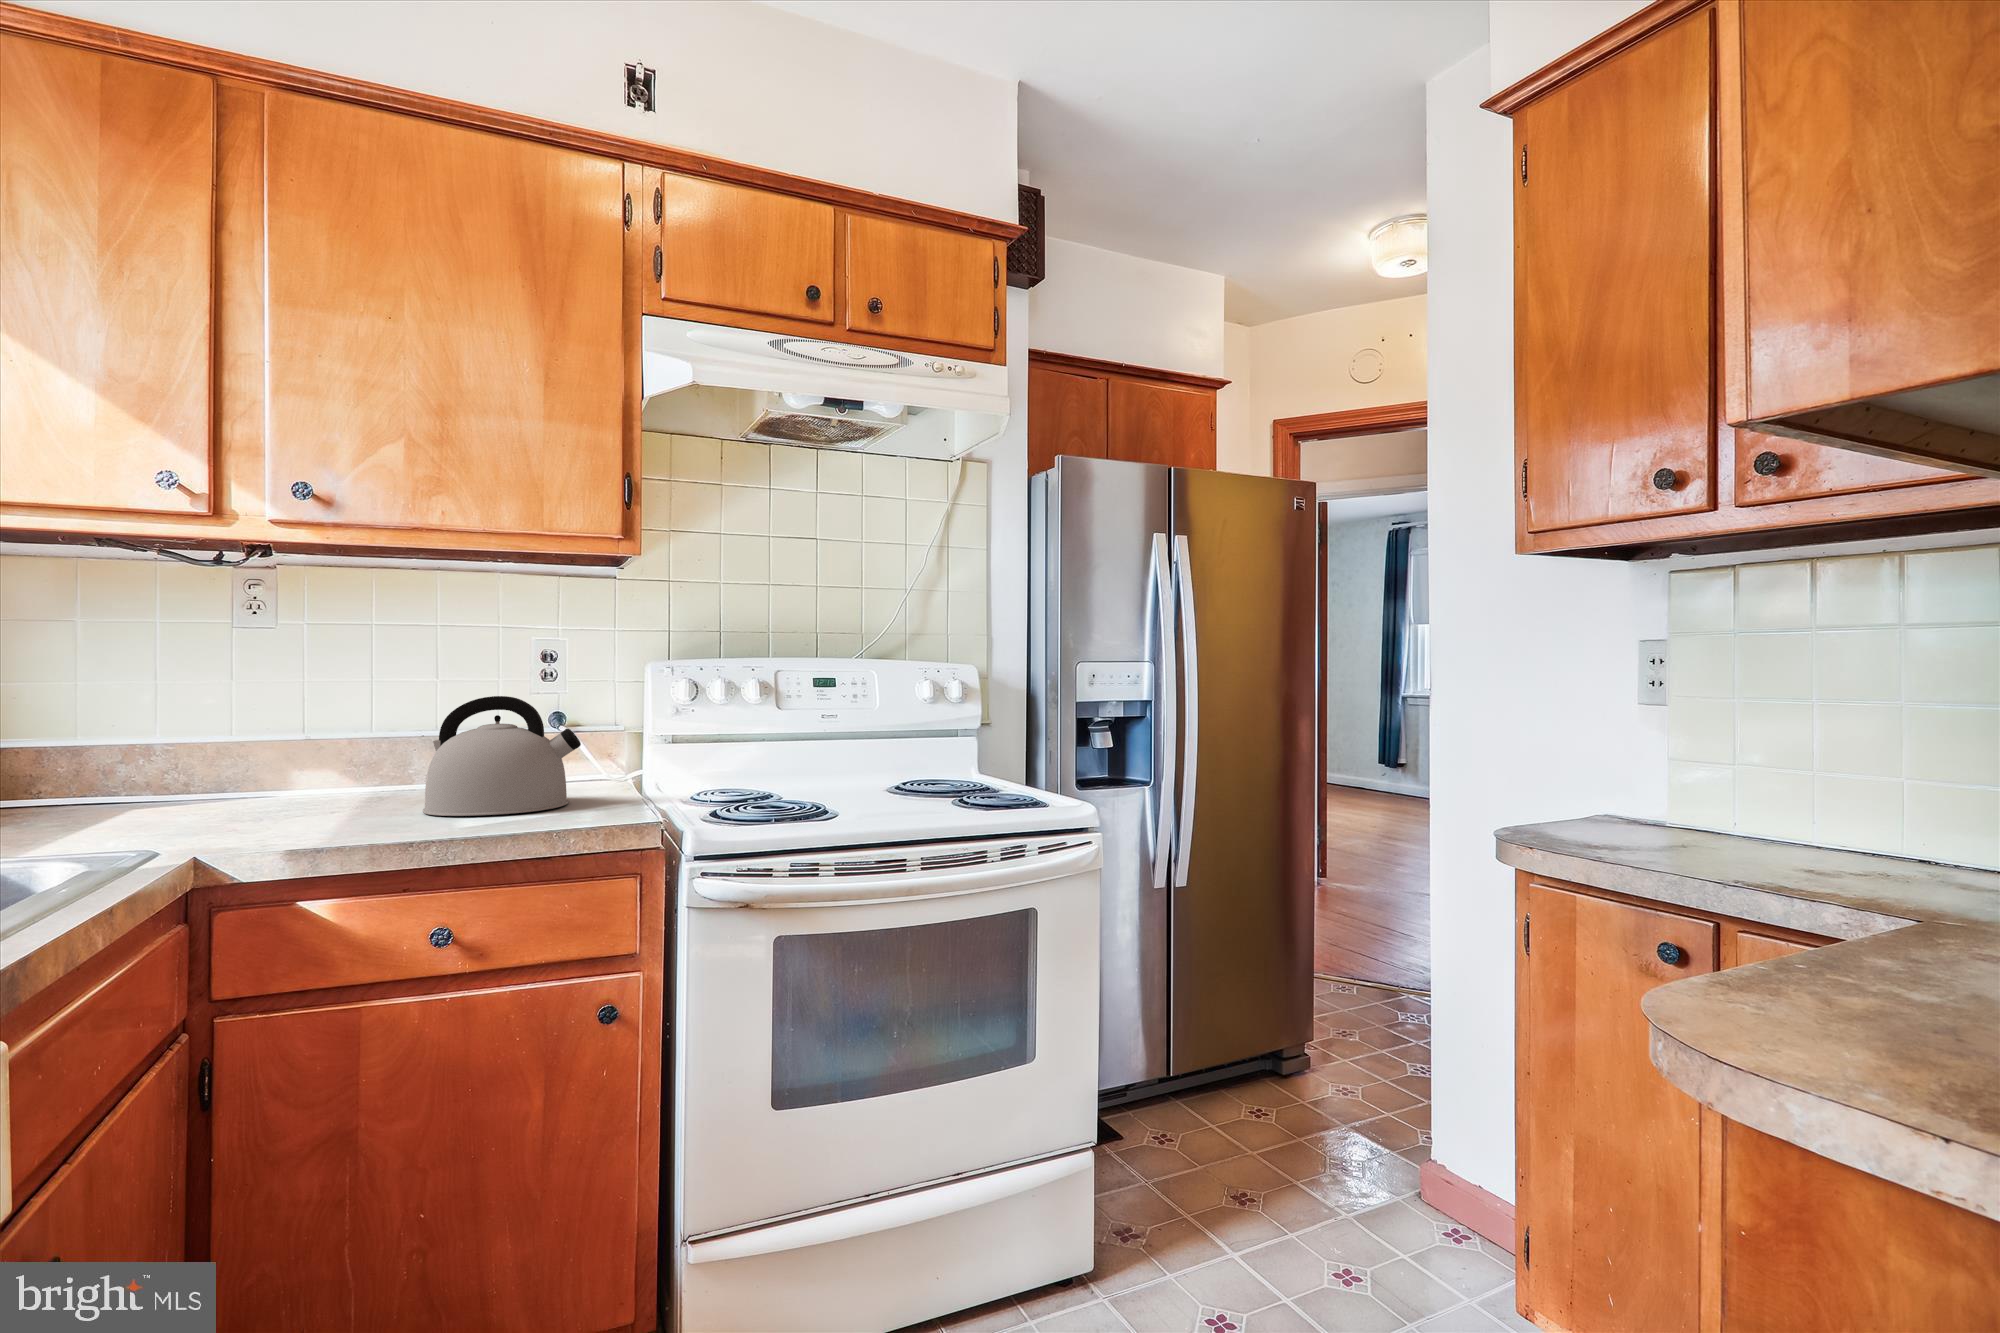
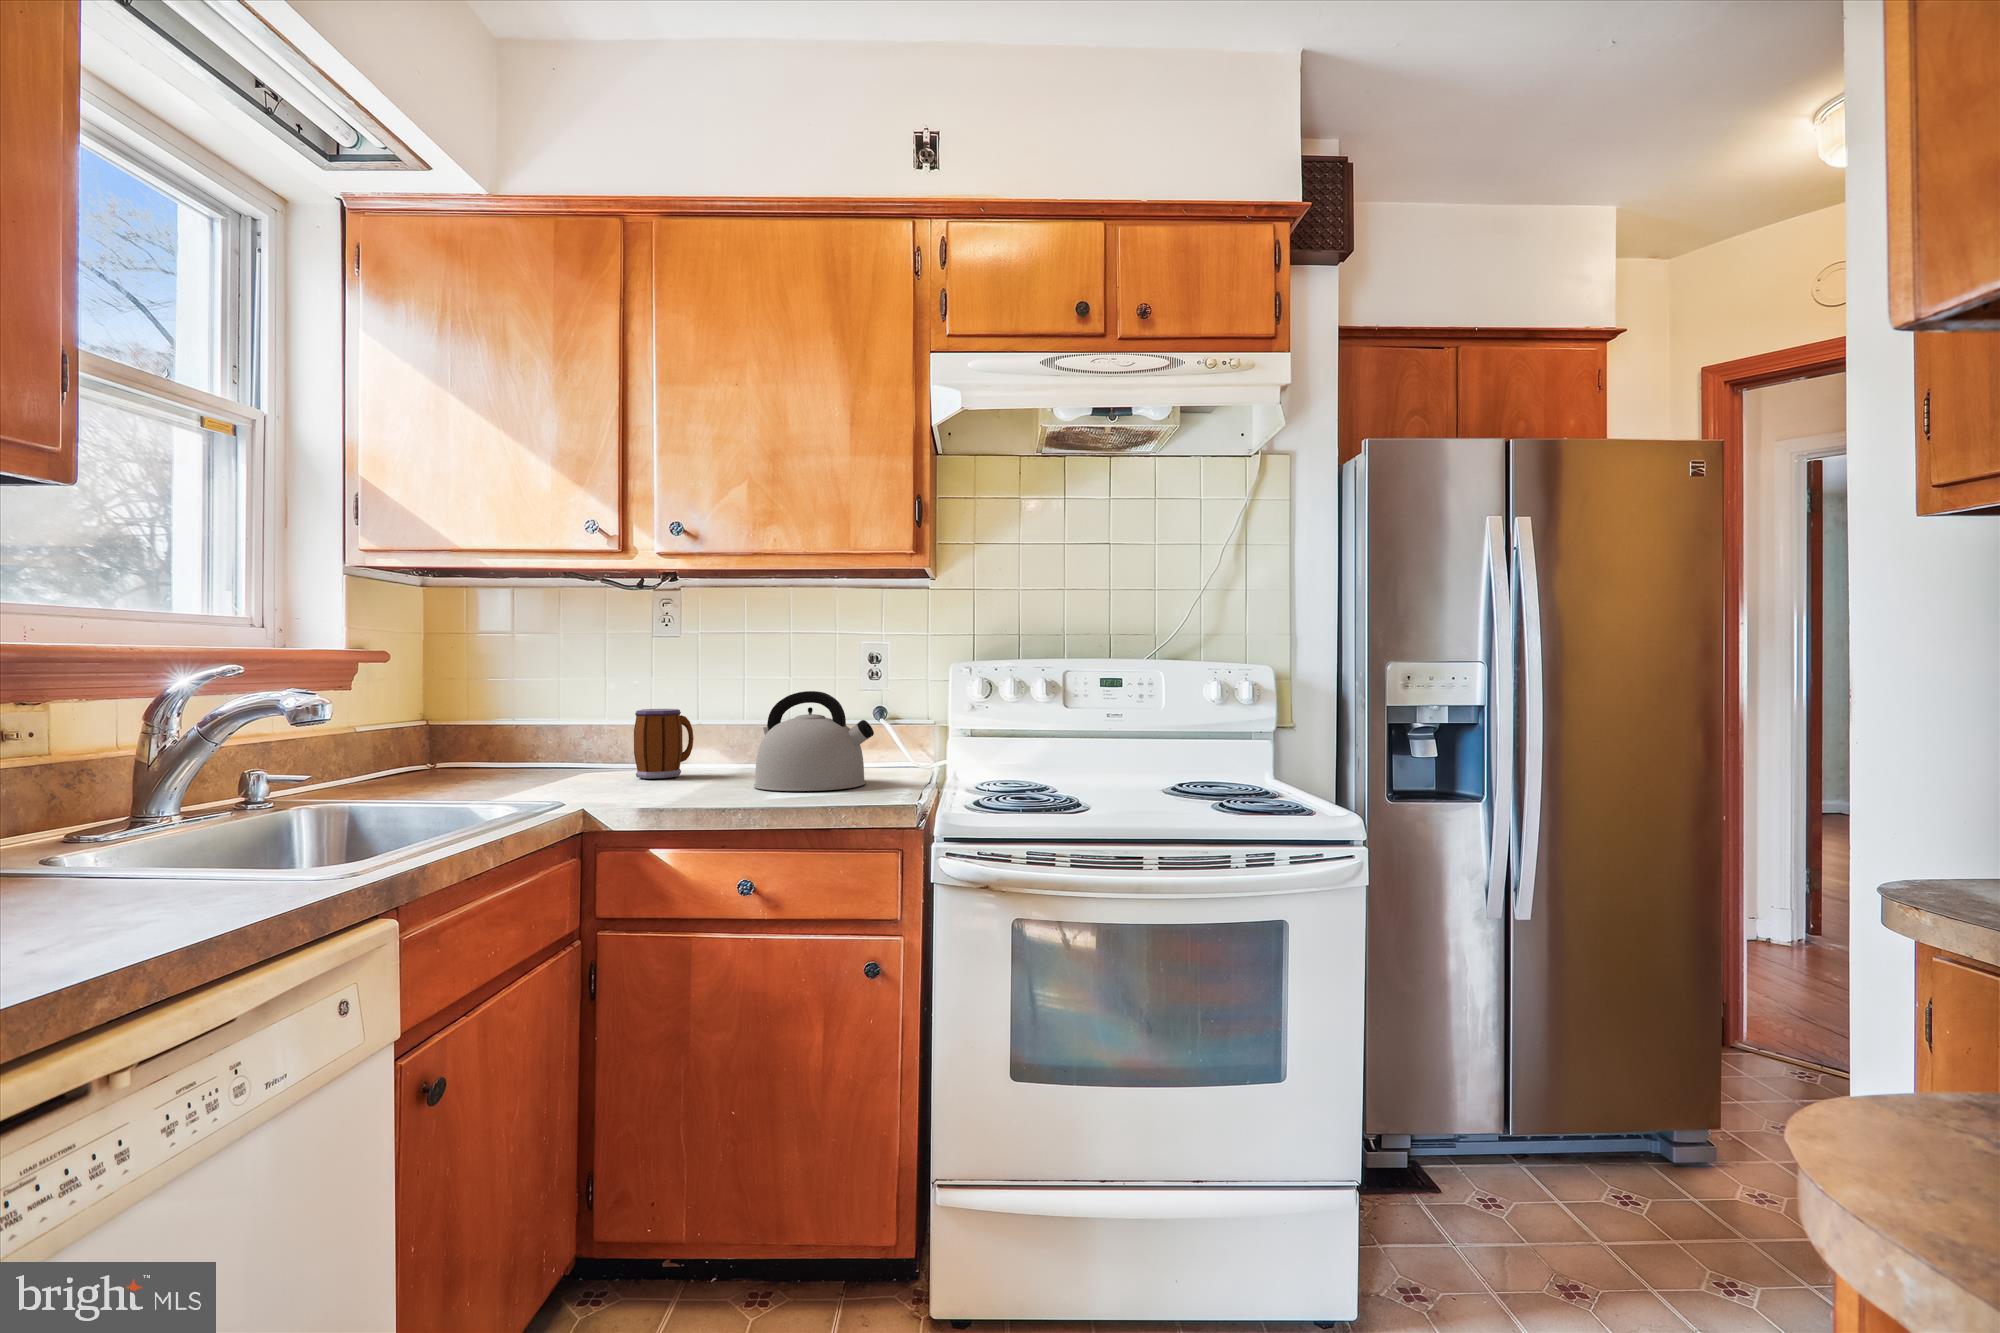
mug: none [227,721,313,812] -> present [634,709,694,779]

